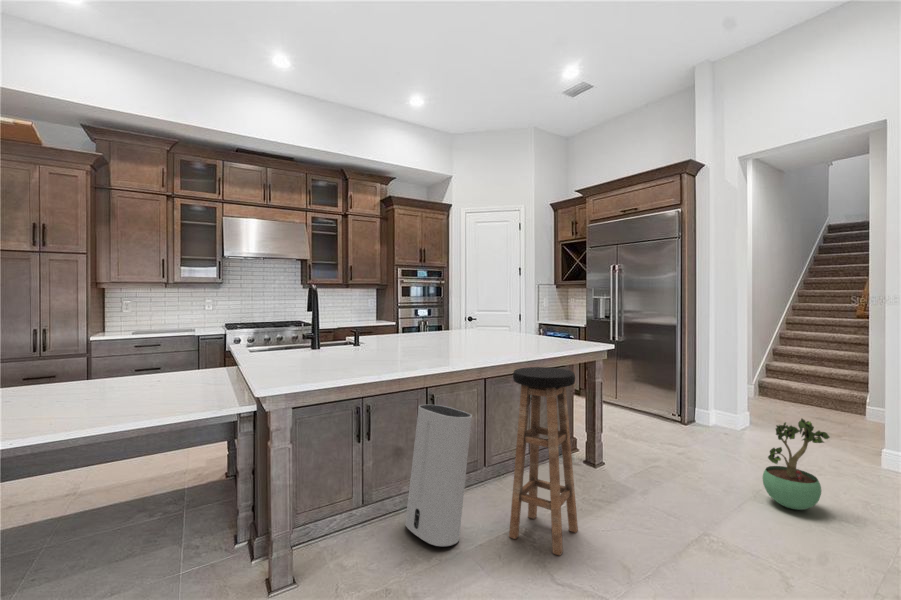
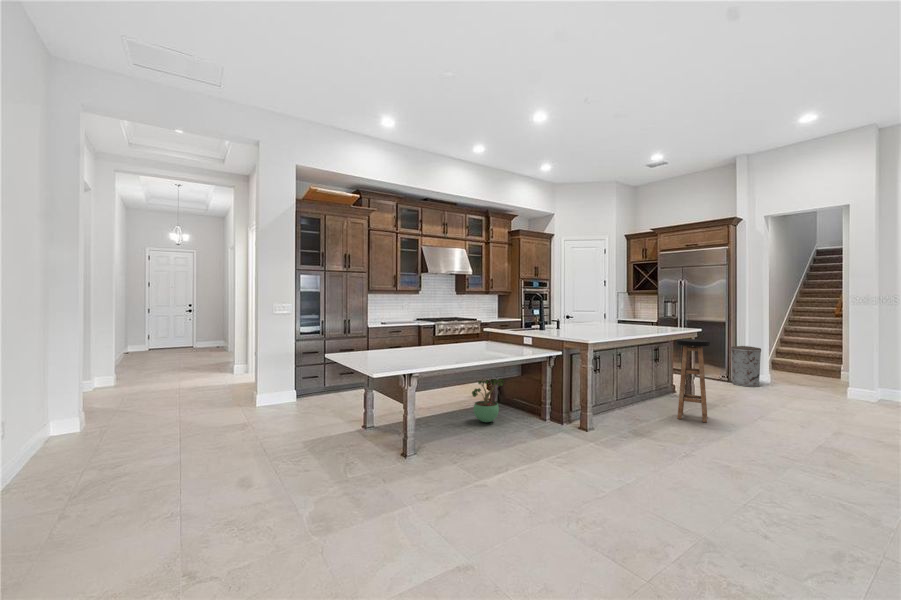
trash can: none [682,366,729,434] -> present [731,346,761,387]
air purifier: present [405,405,472,546] -> none [624,358,660,420]
potted plant: present [762,419,829,510] -> present [472,379,504,422]

